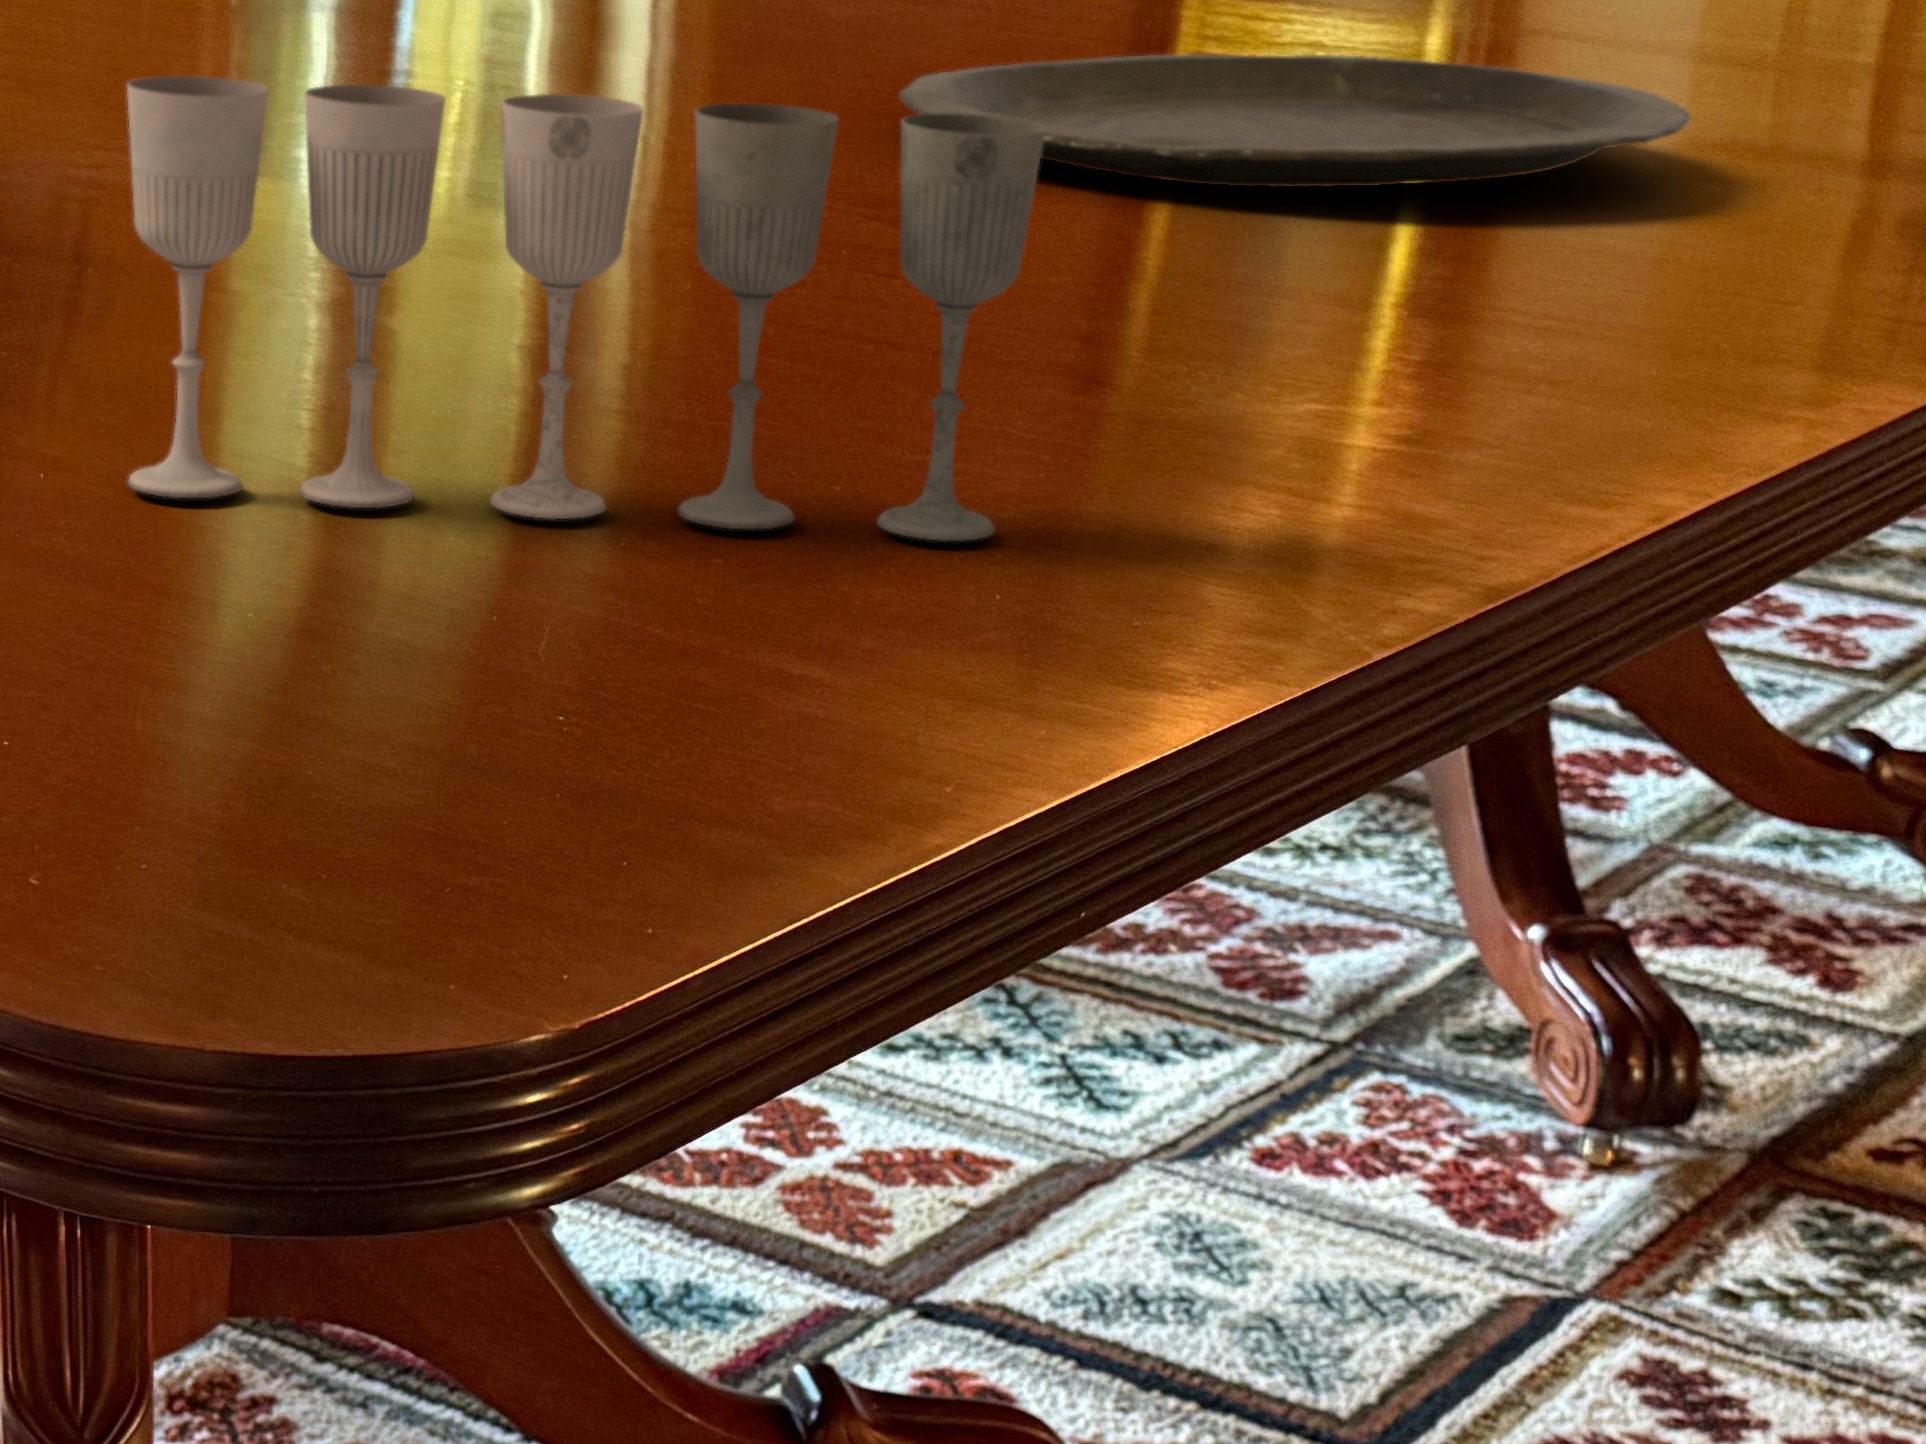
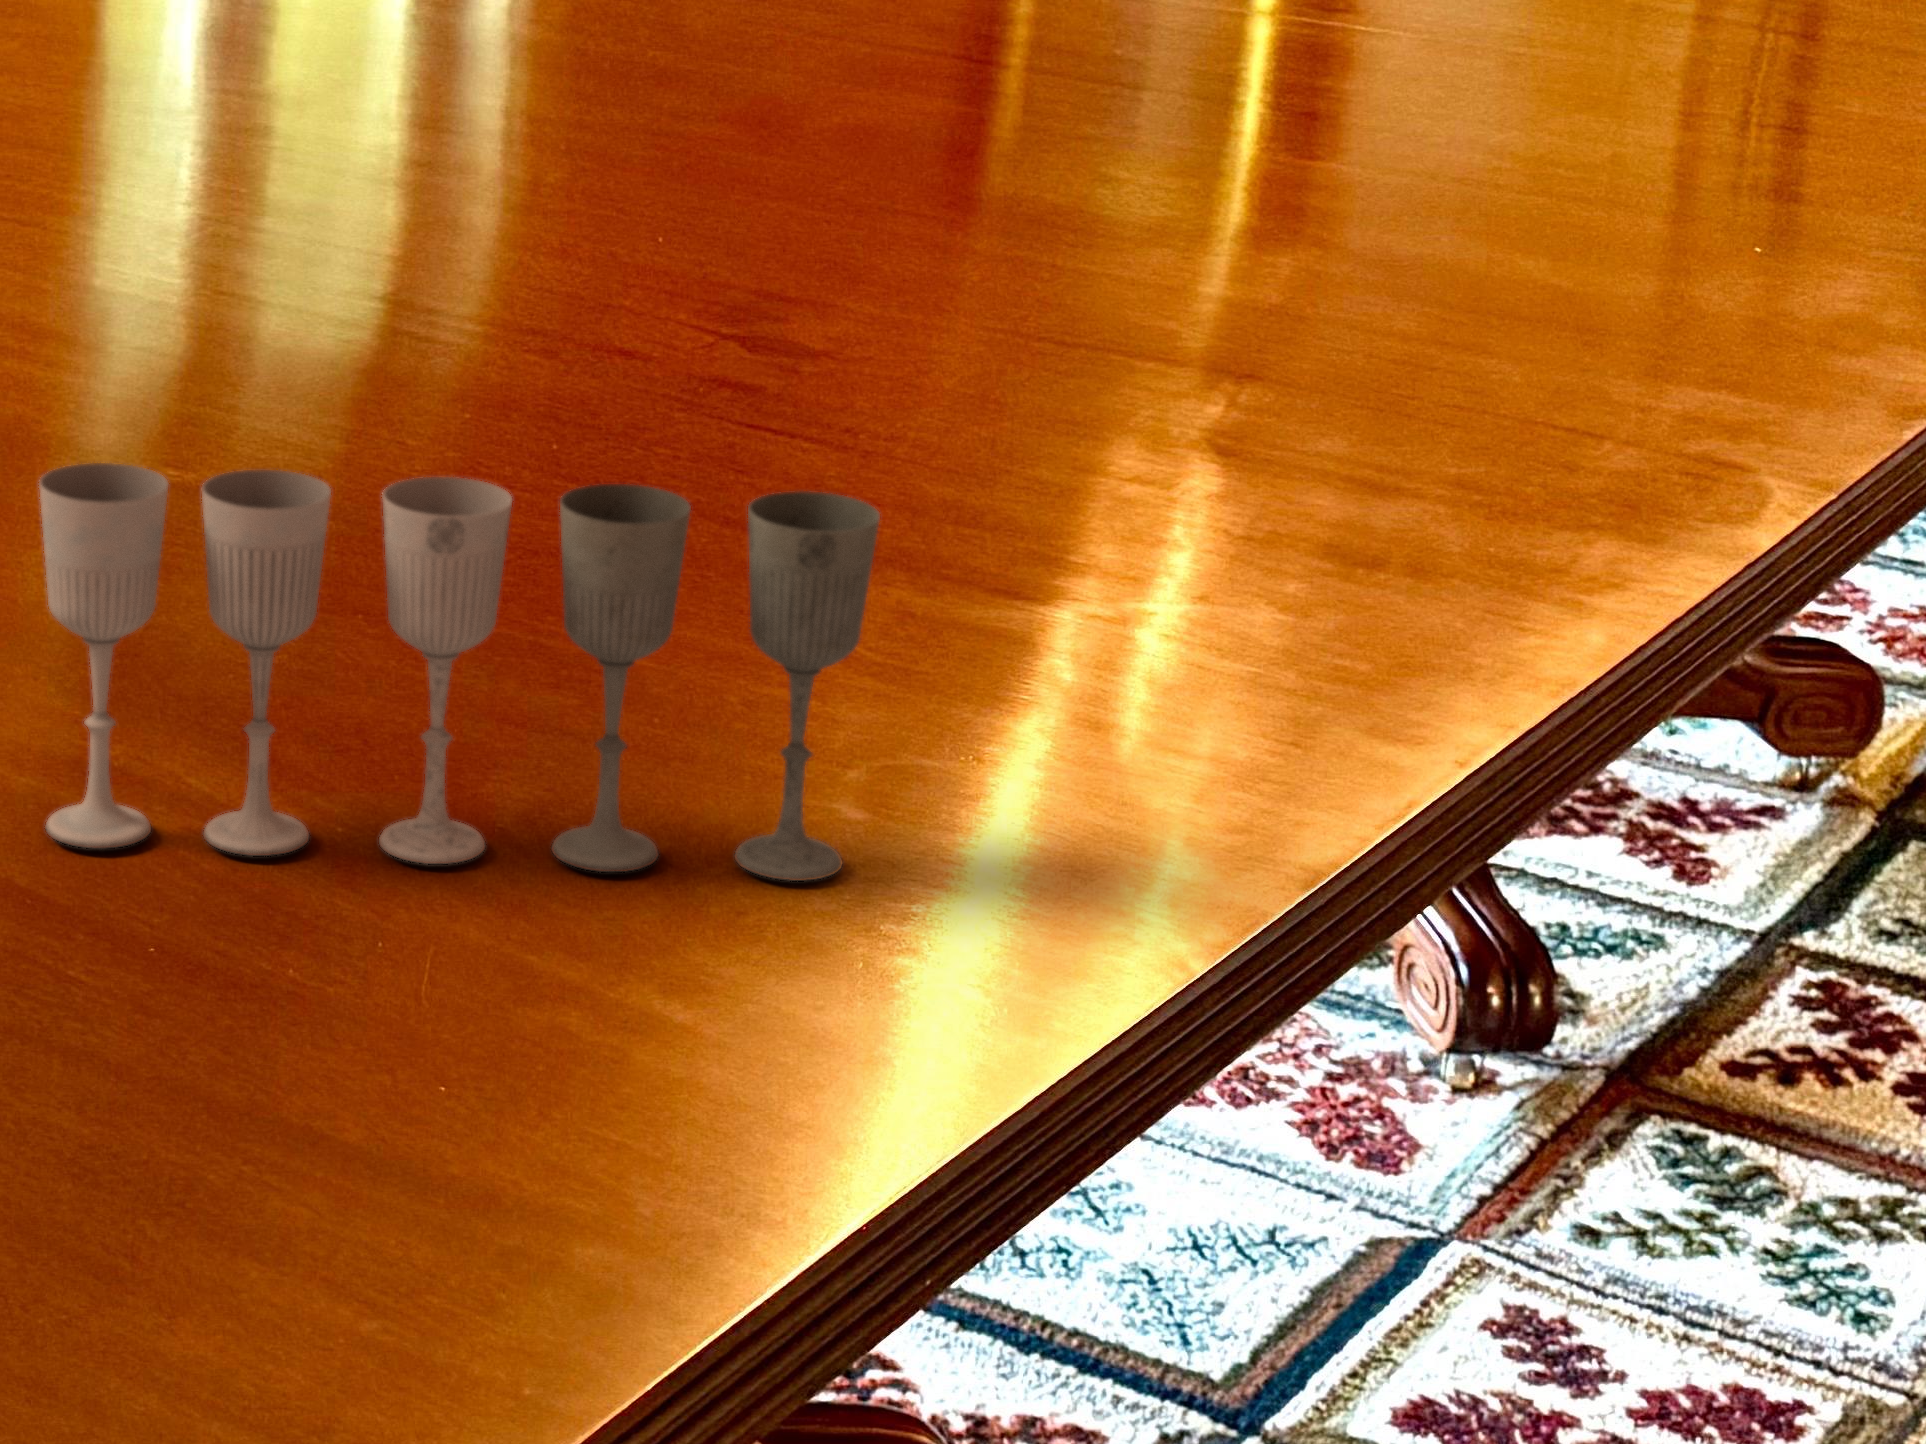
plate: present [900,55,1691,187] -> none [756,136,1508,323]

